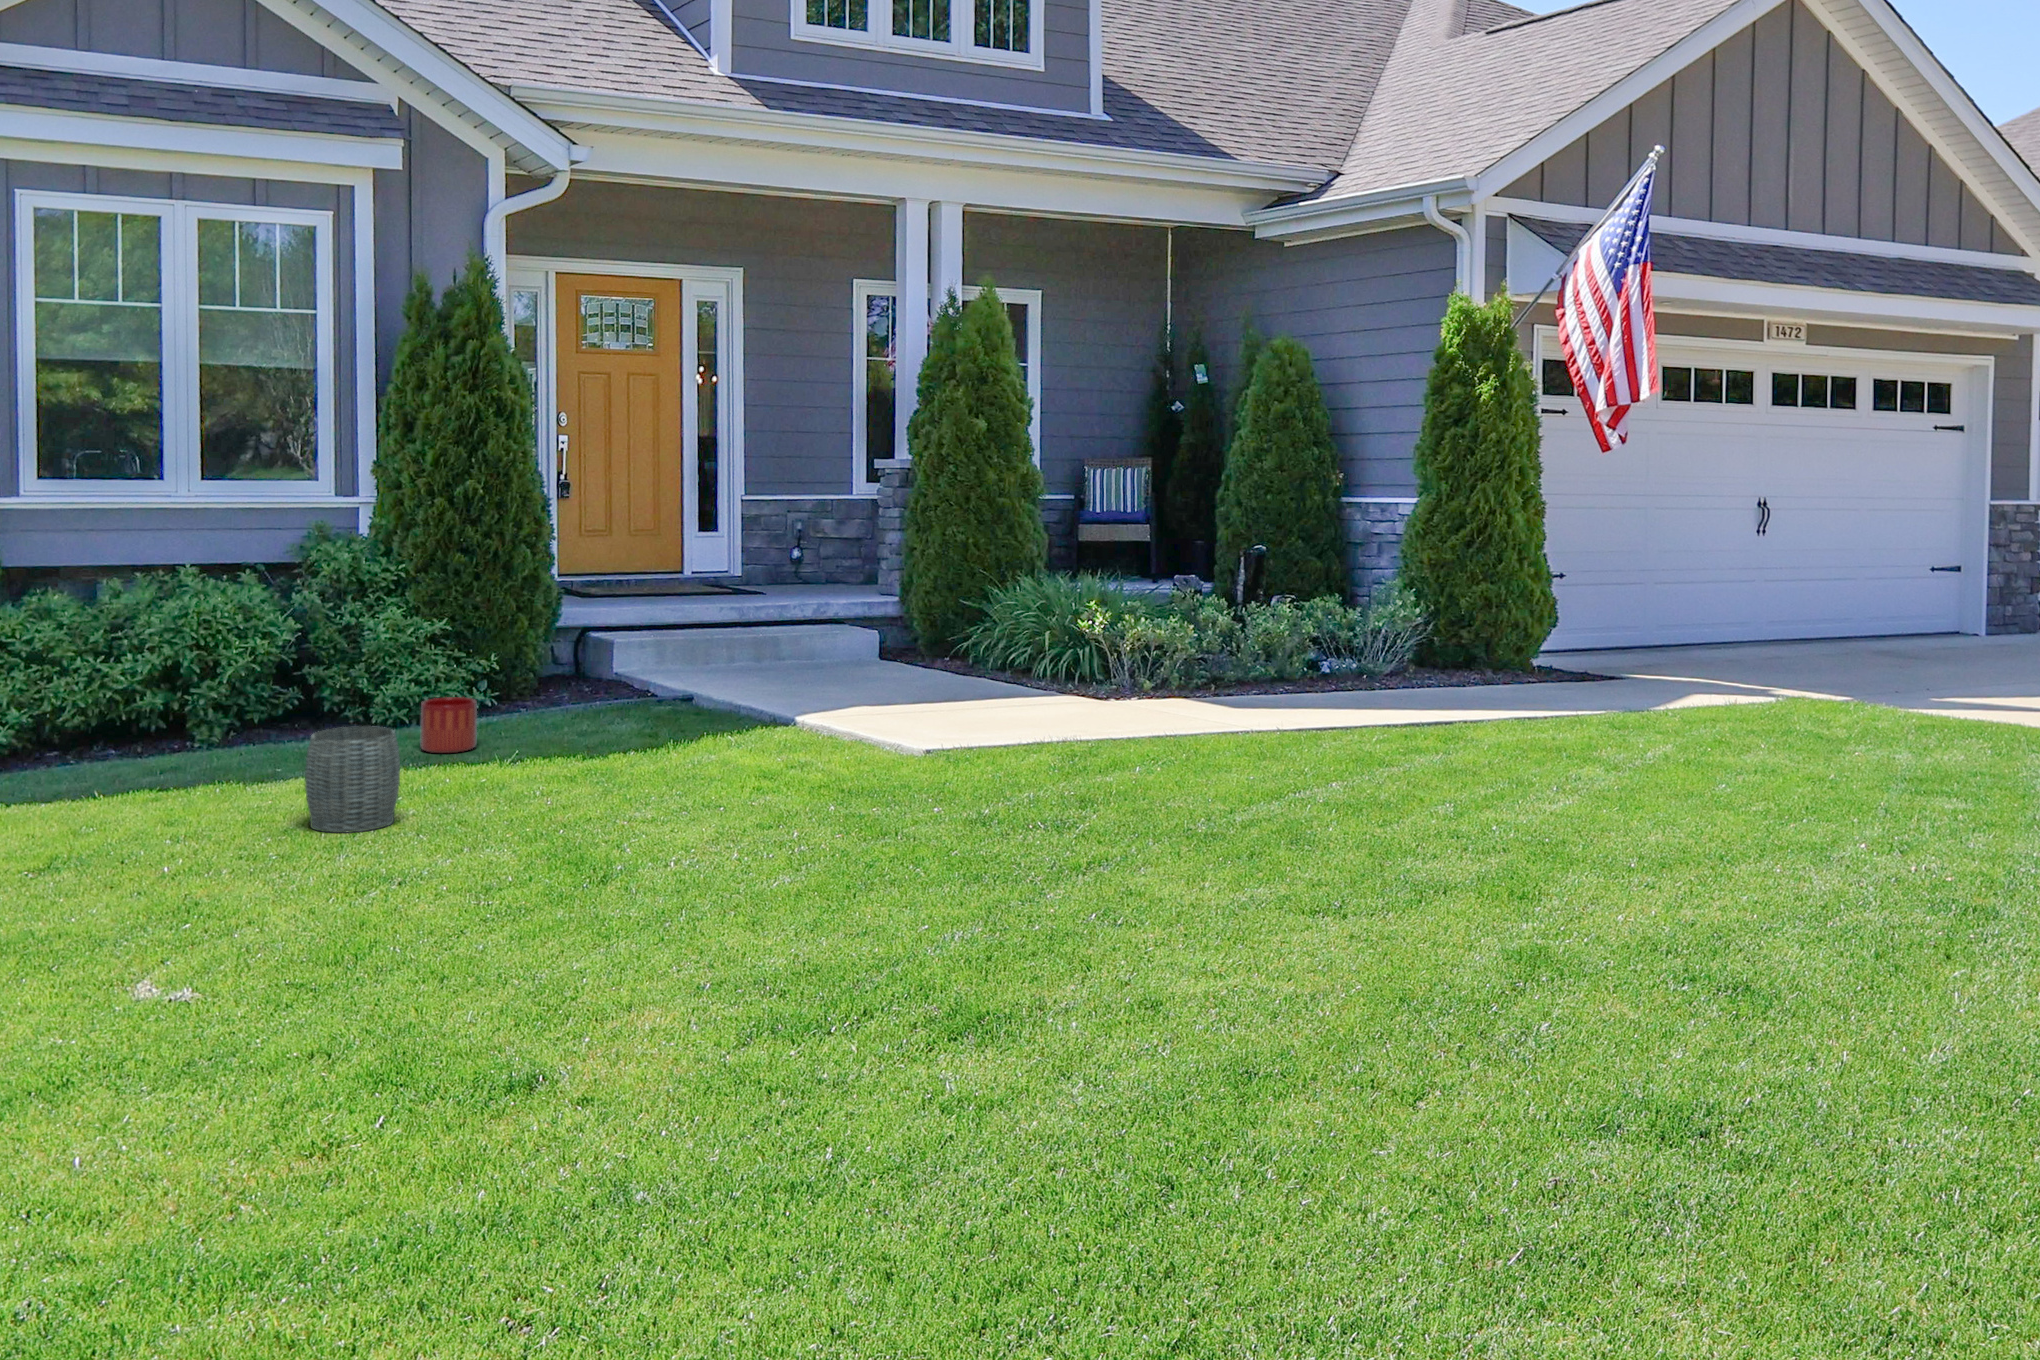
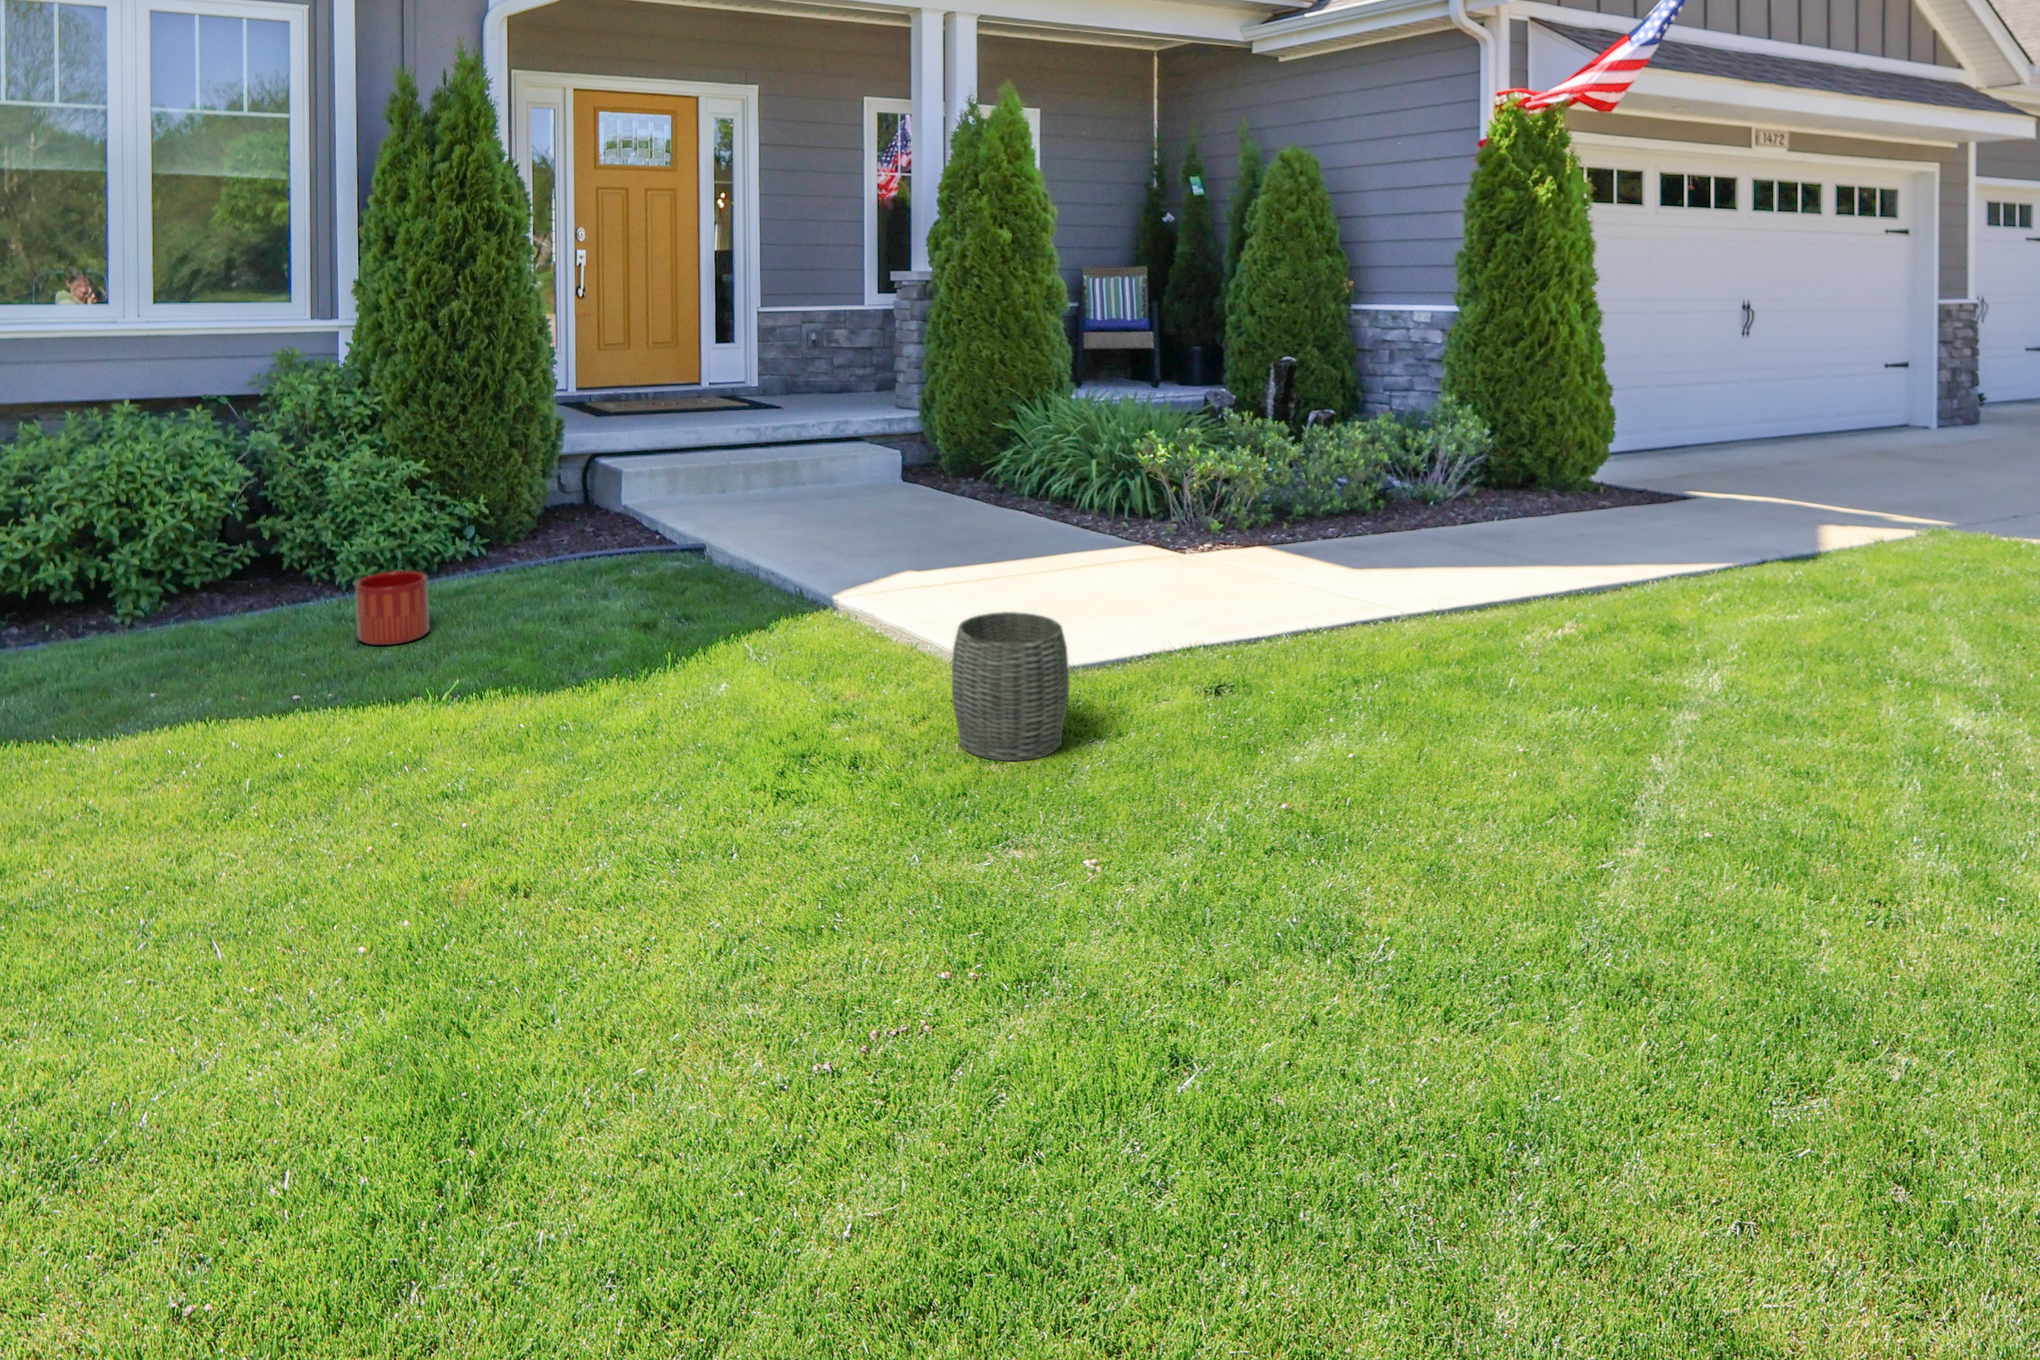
woven basket: present [305,726,400,833] -> present [952,612,1069,761]

